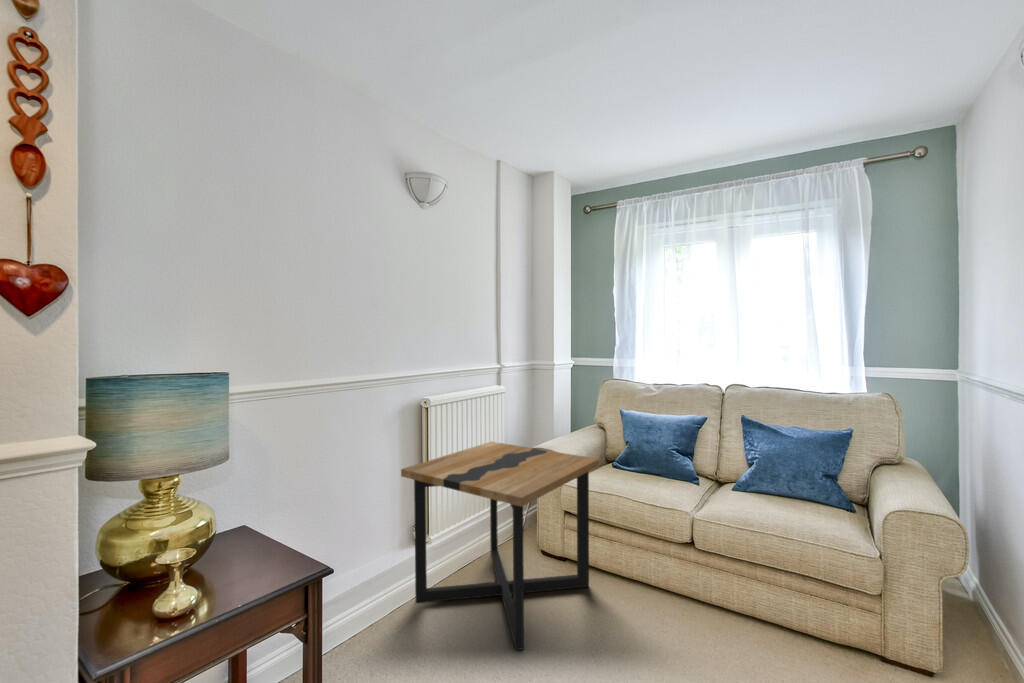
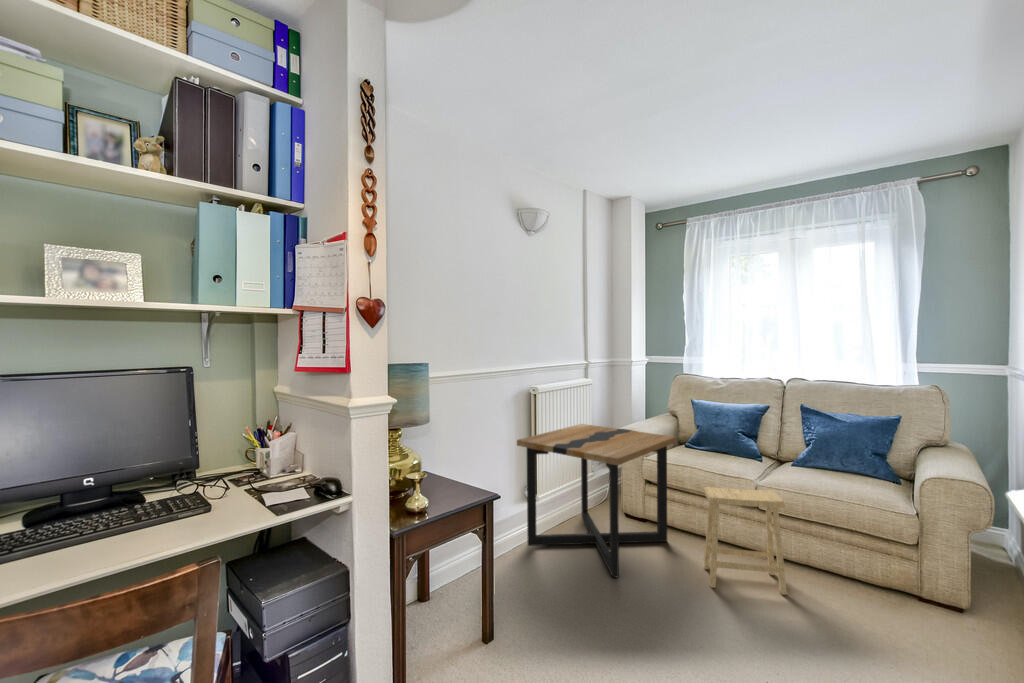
footstool: none [630,525,730,664] -> present [704,487,787,595]

